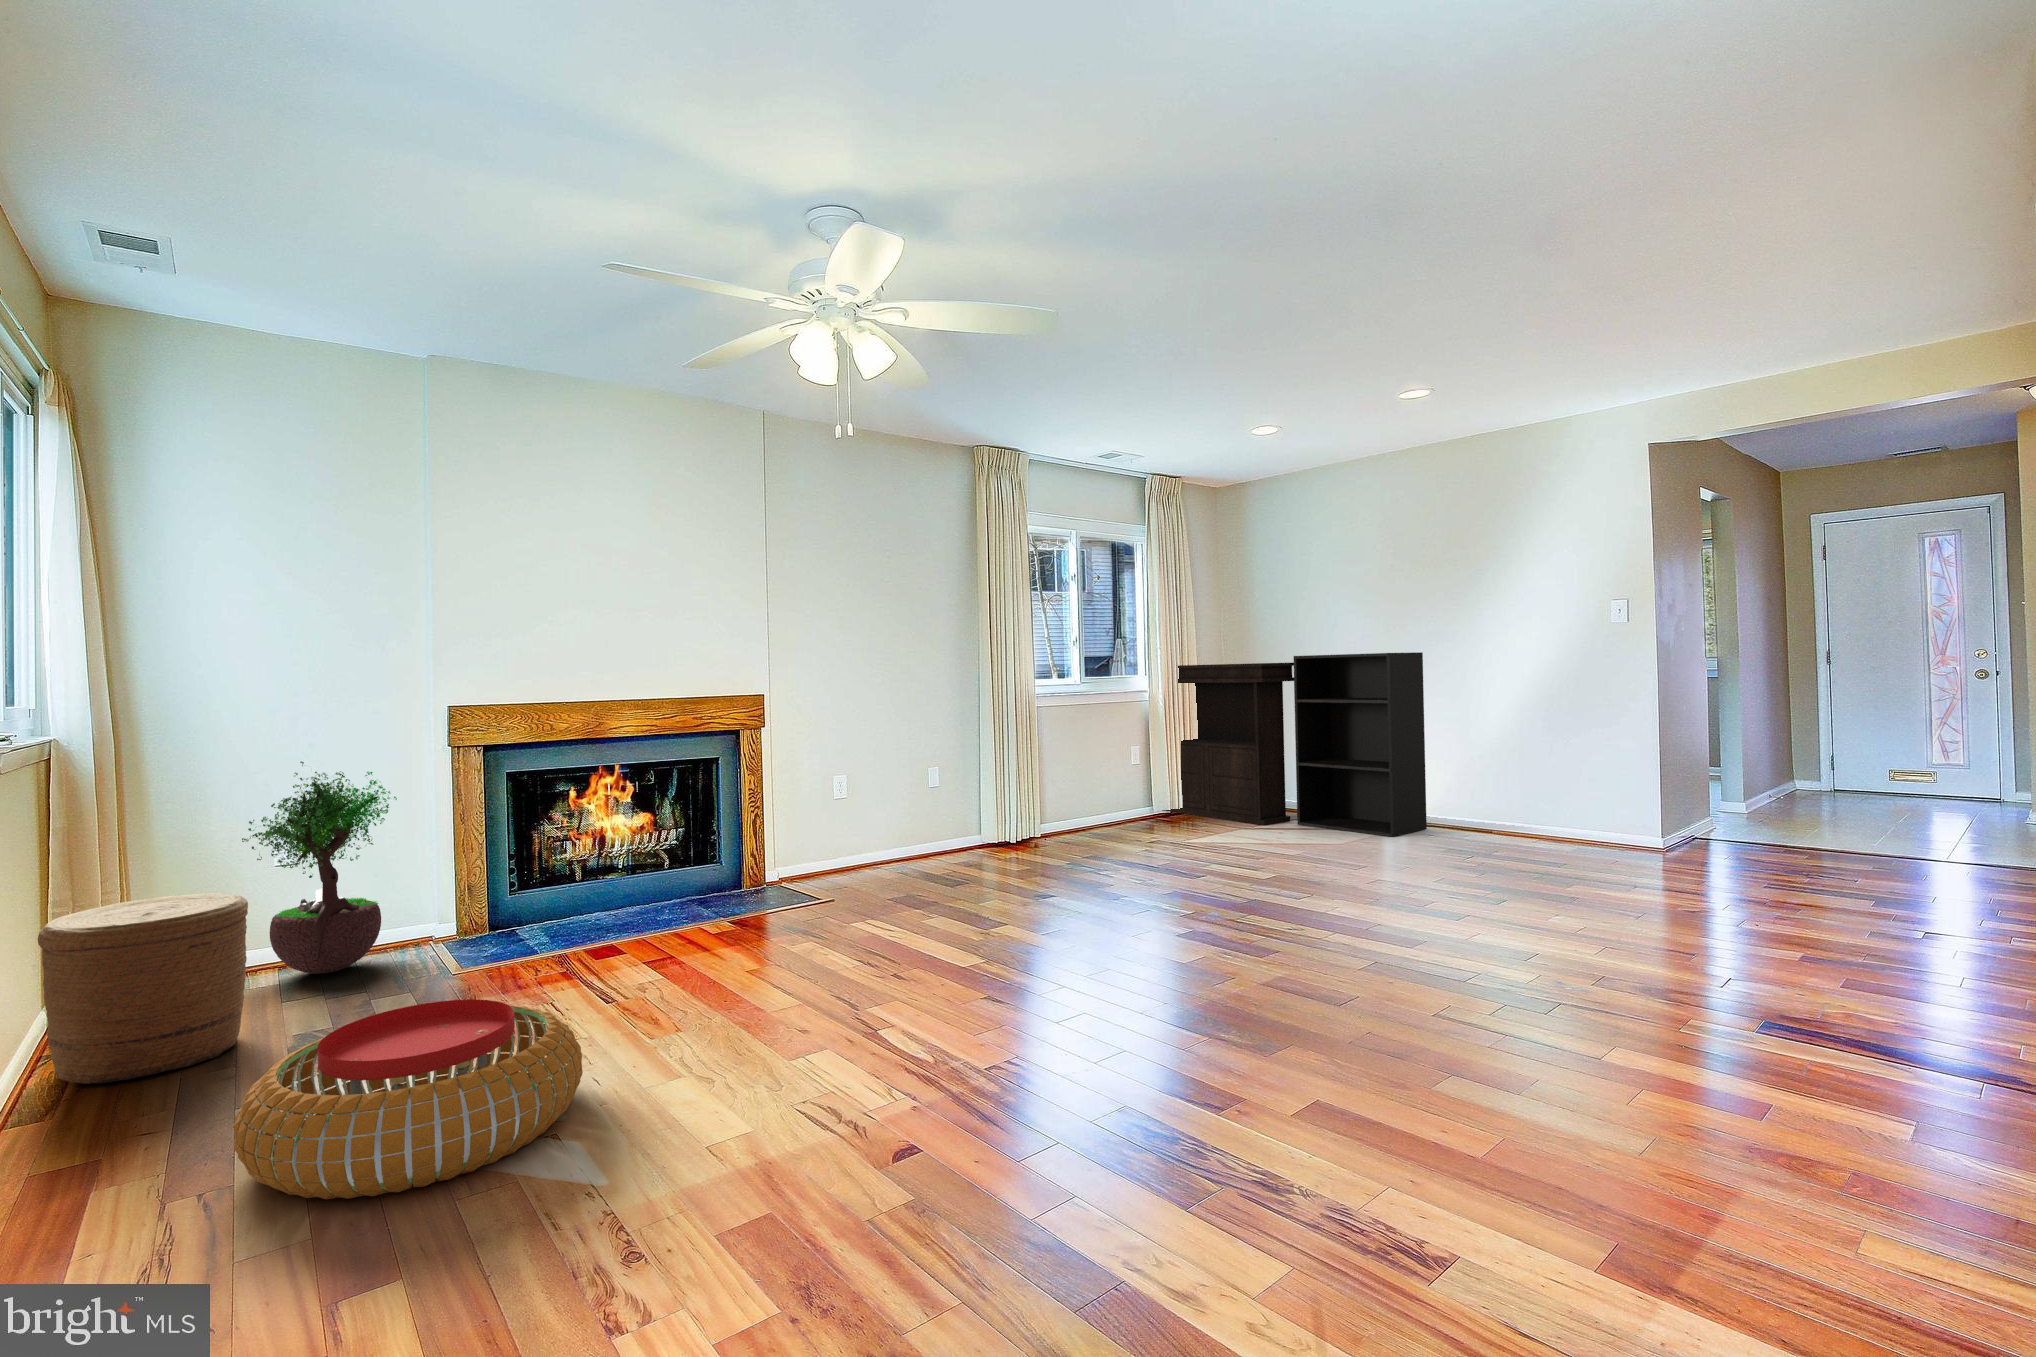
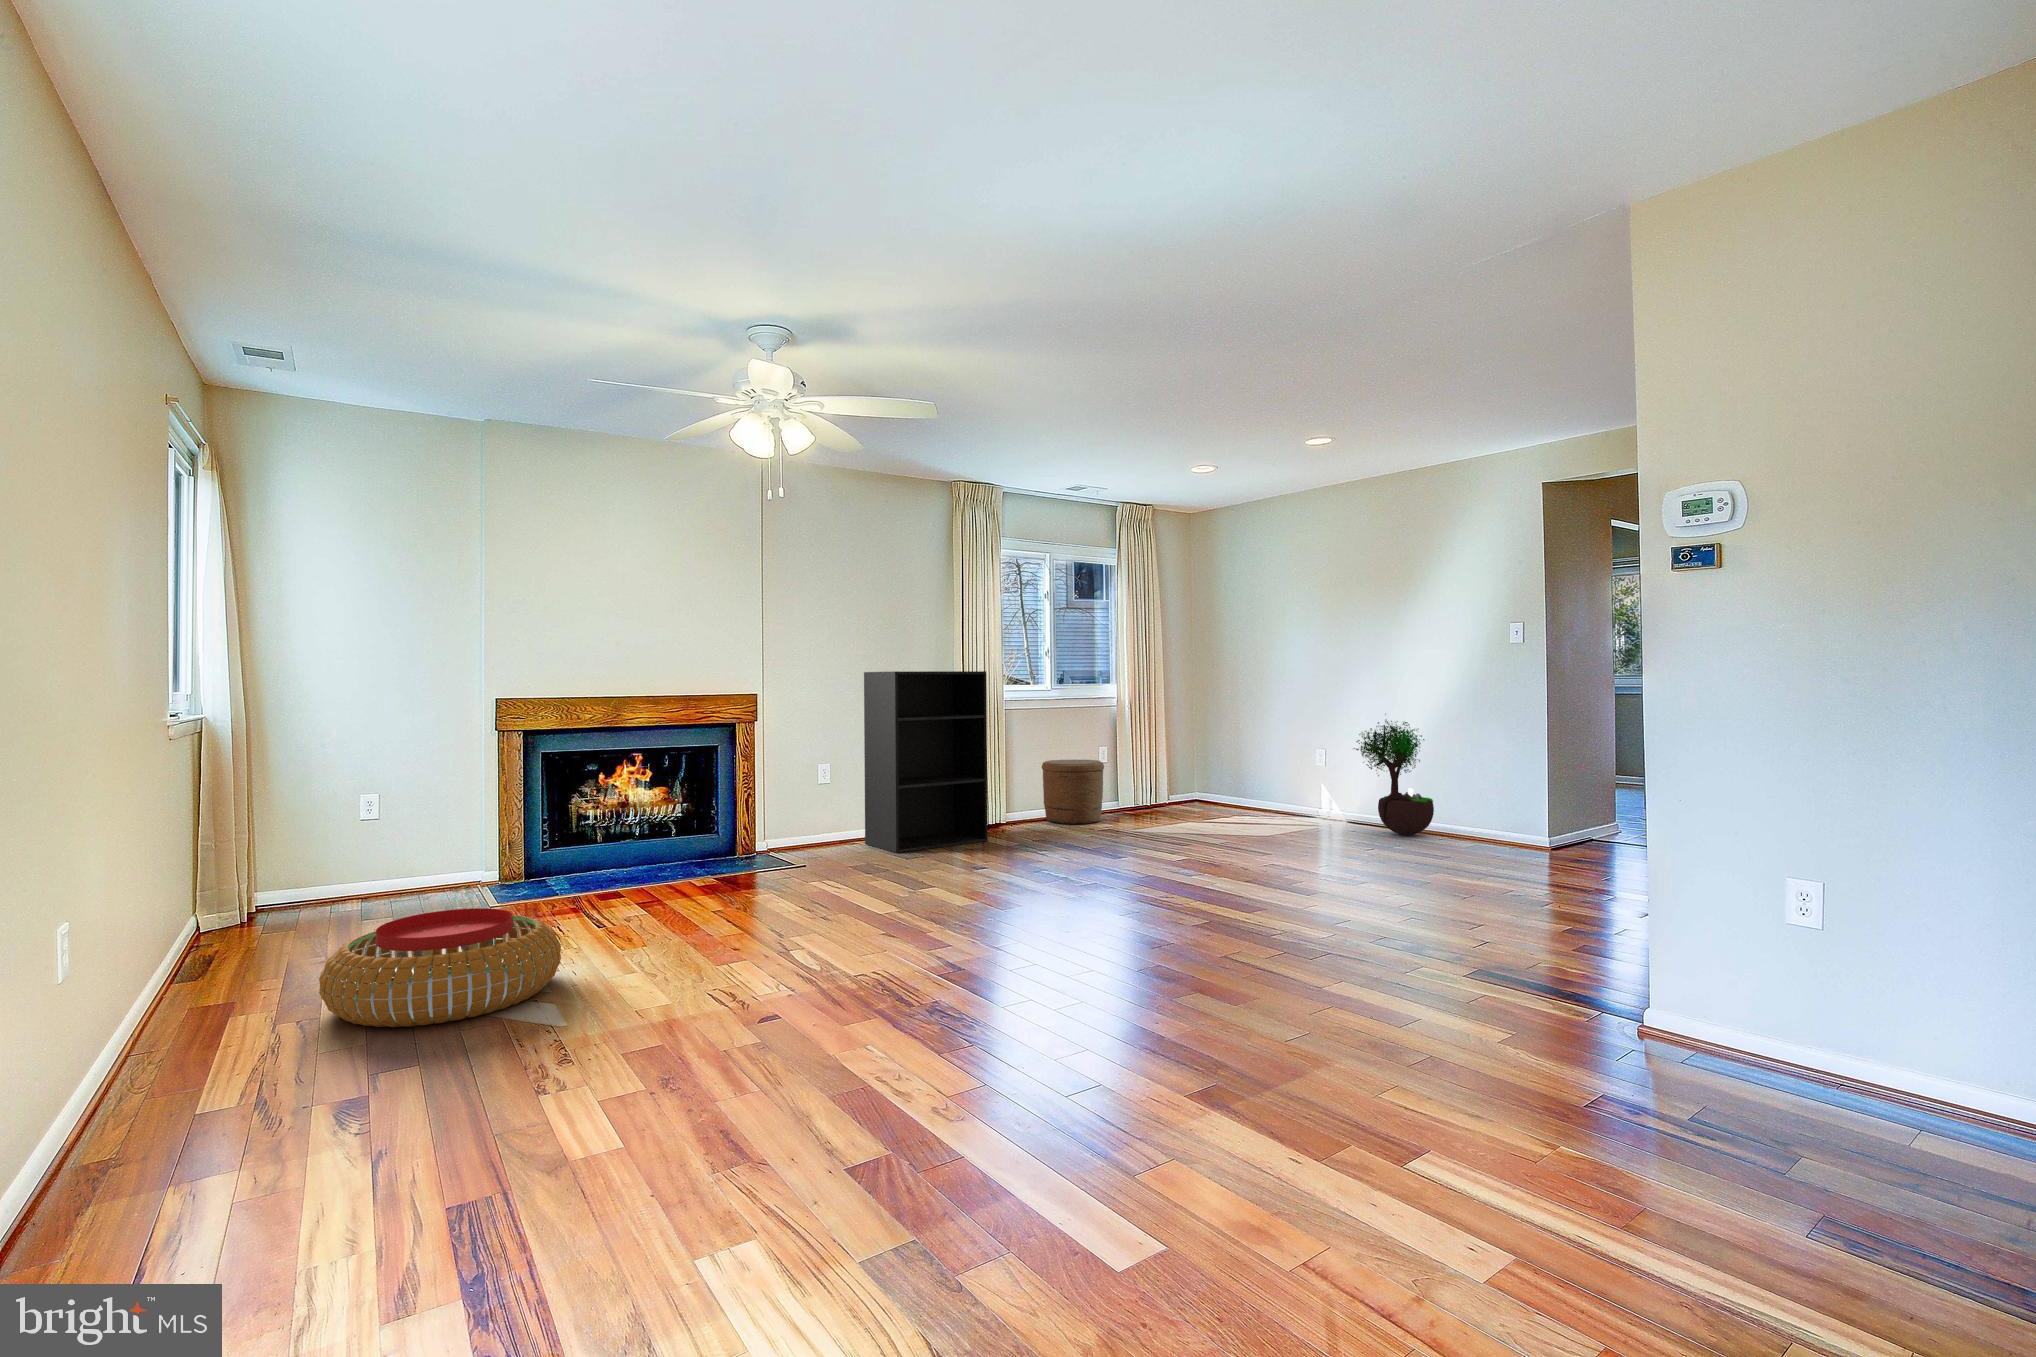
bookshelf: present [1294,652,1427,837] -> present [864,671,988,853]
console table: present [1164,663,1294,825] -> none [1118,675,1242,819]
potted tree: present [242,761,397,974] -> present [1353,720,1434,835]
woven basket: present [38,893,248,1084] -> present [1042,760,1104,824]

